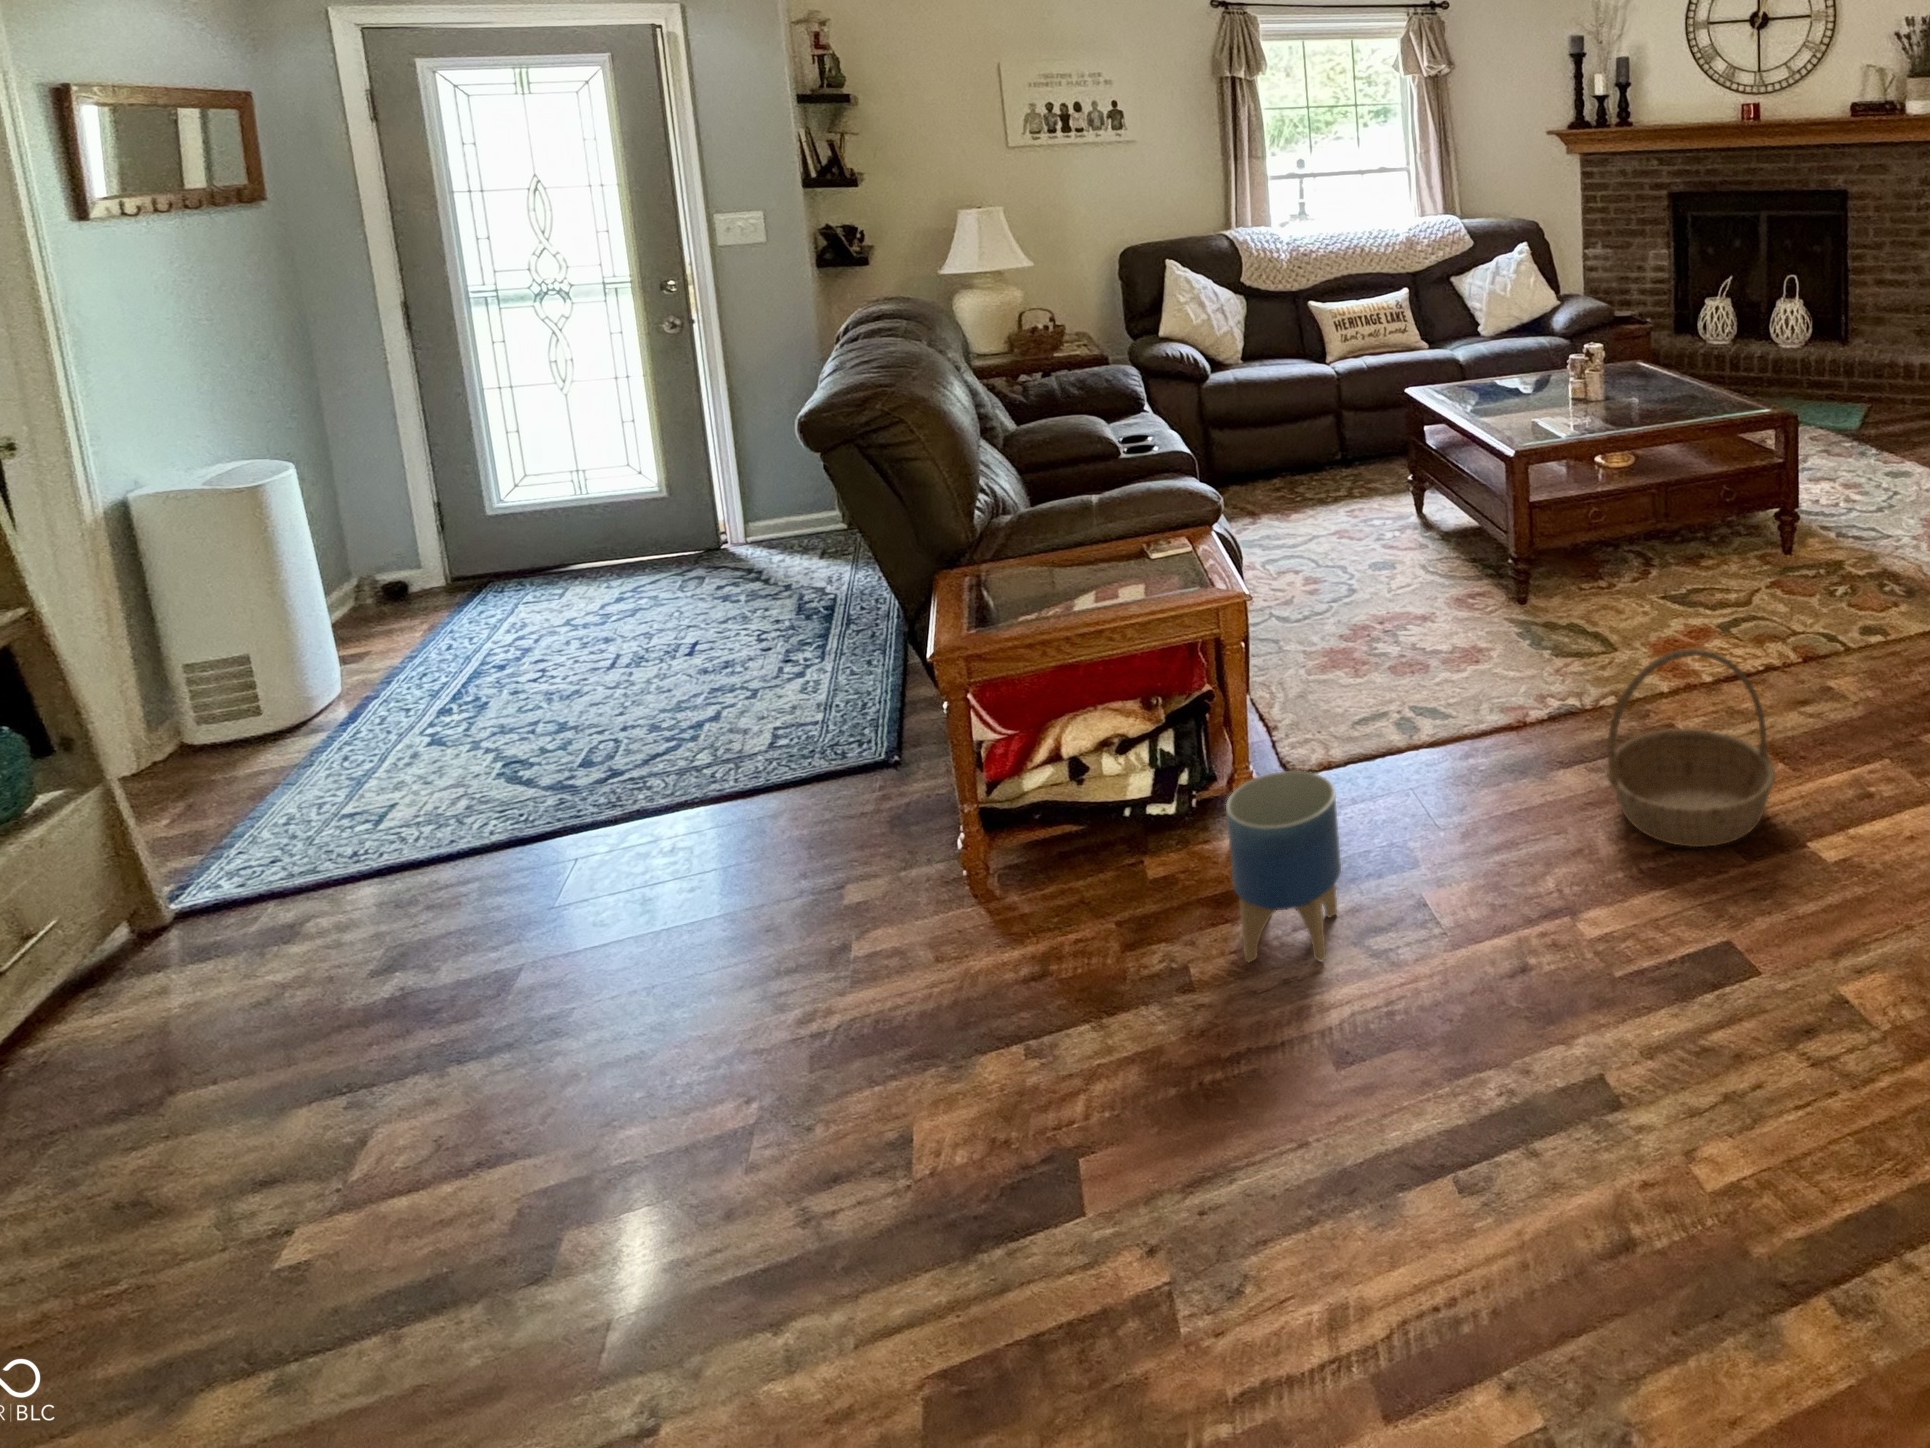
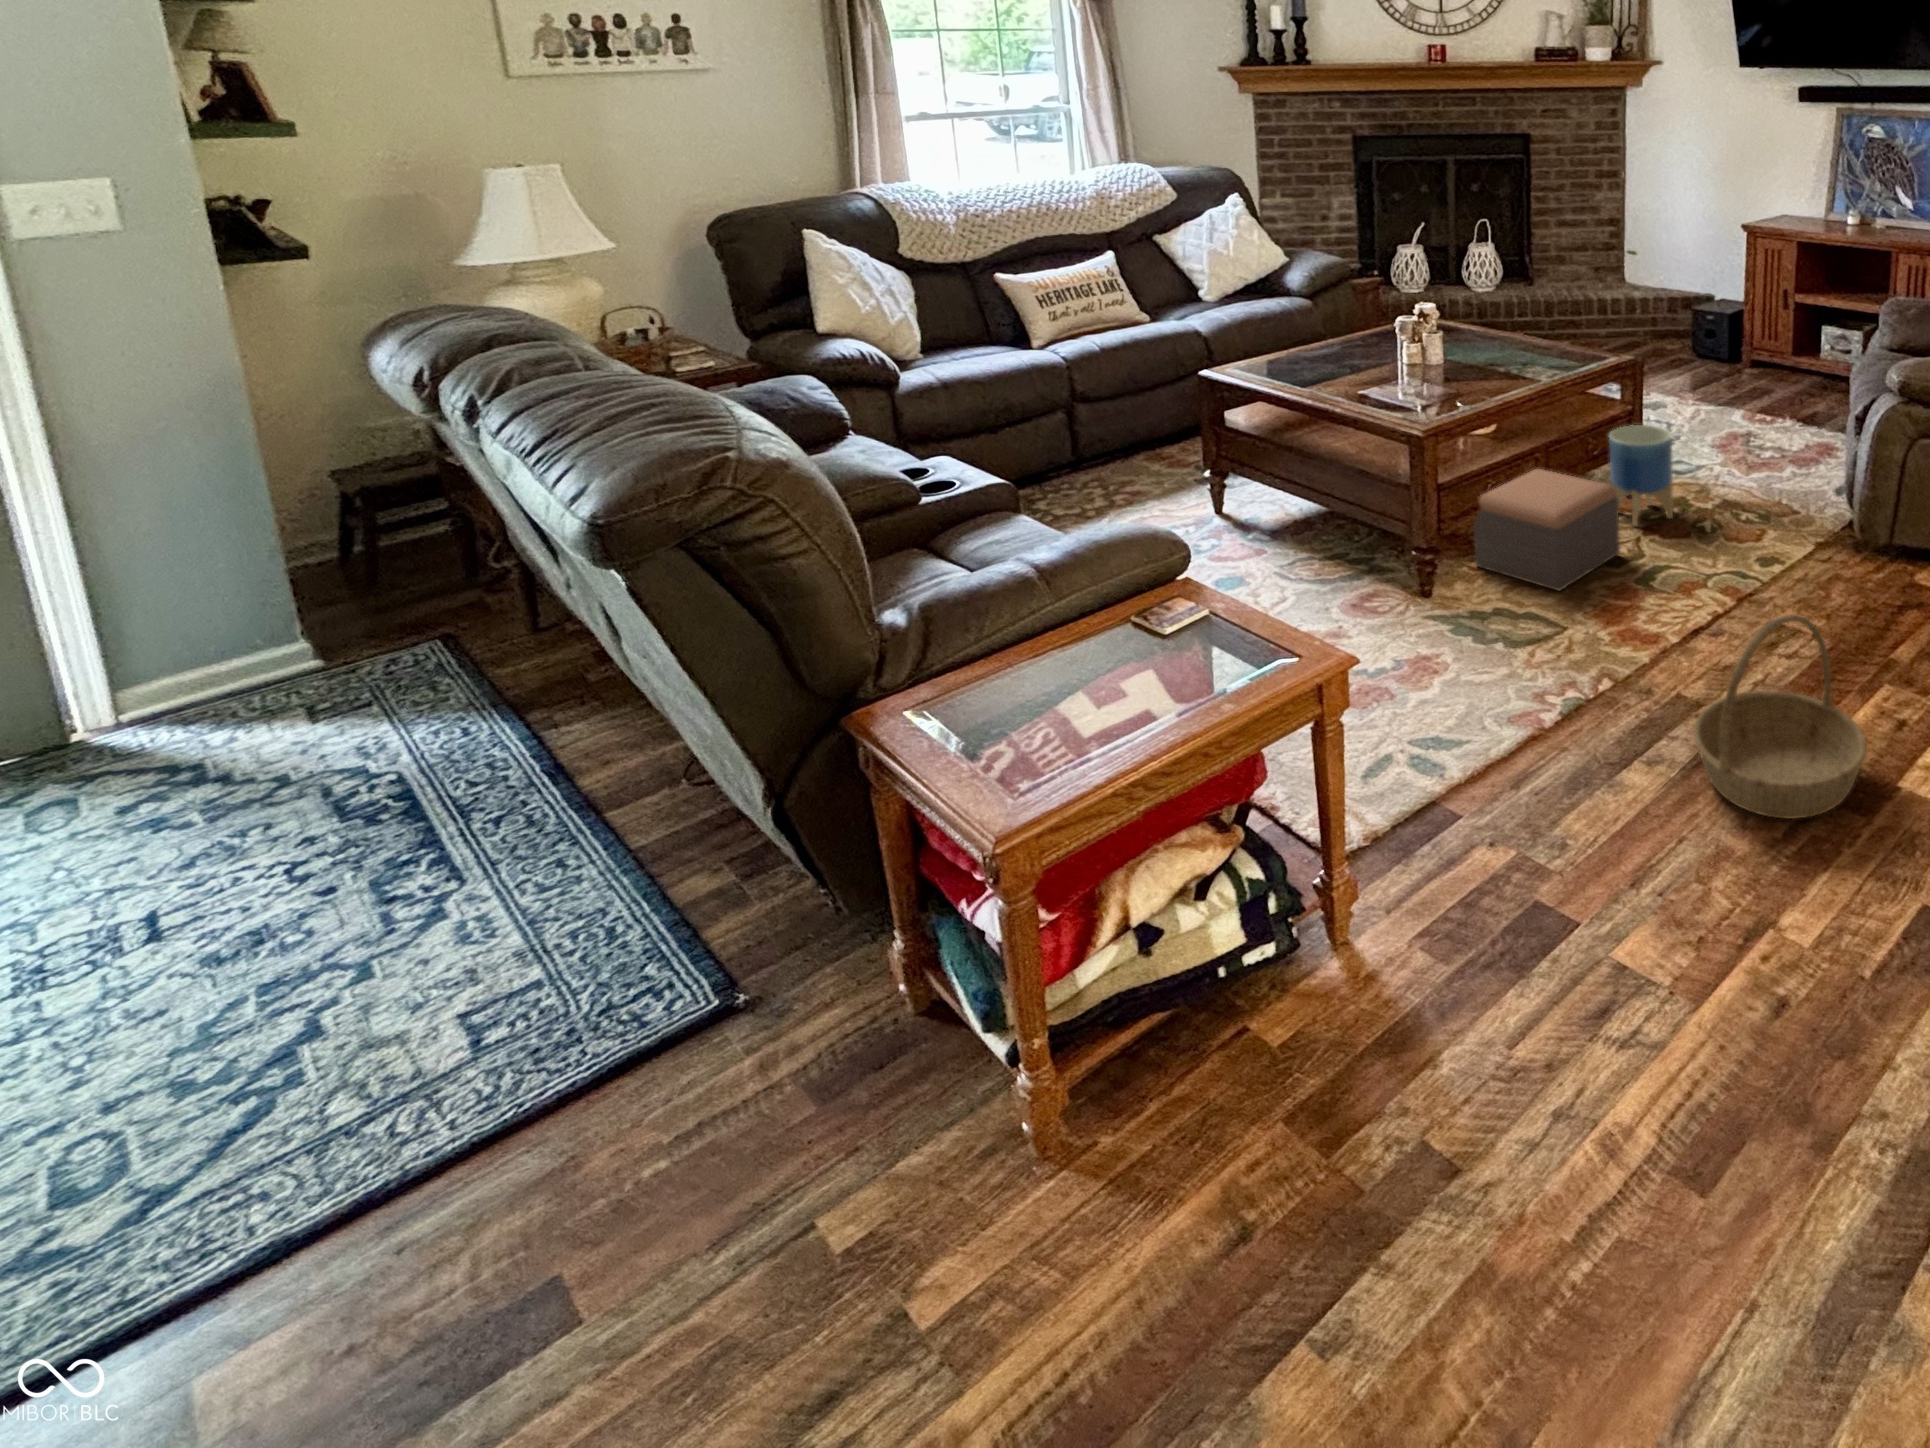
footstool: none [1578,511,1721,626] -> present [1474,469,1620,591]
planter: present [1226,771,1341,962] -> present [1609,425,1673,526]

